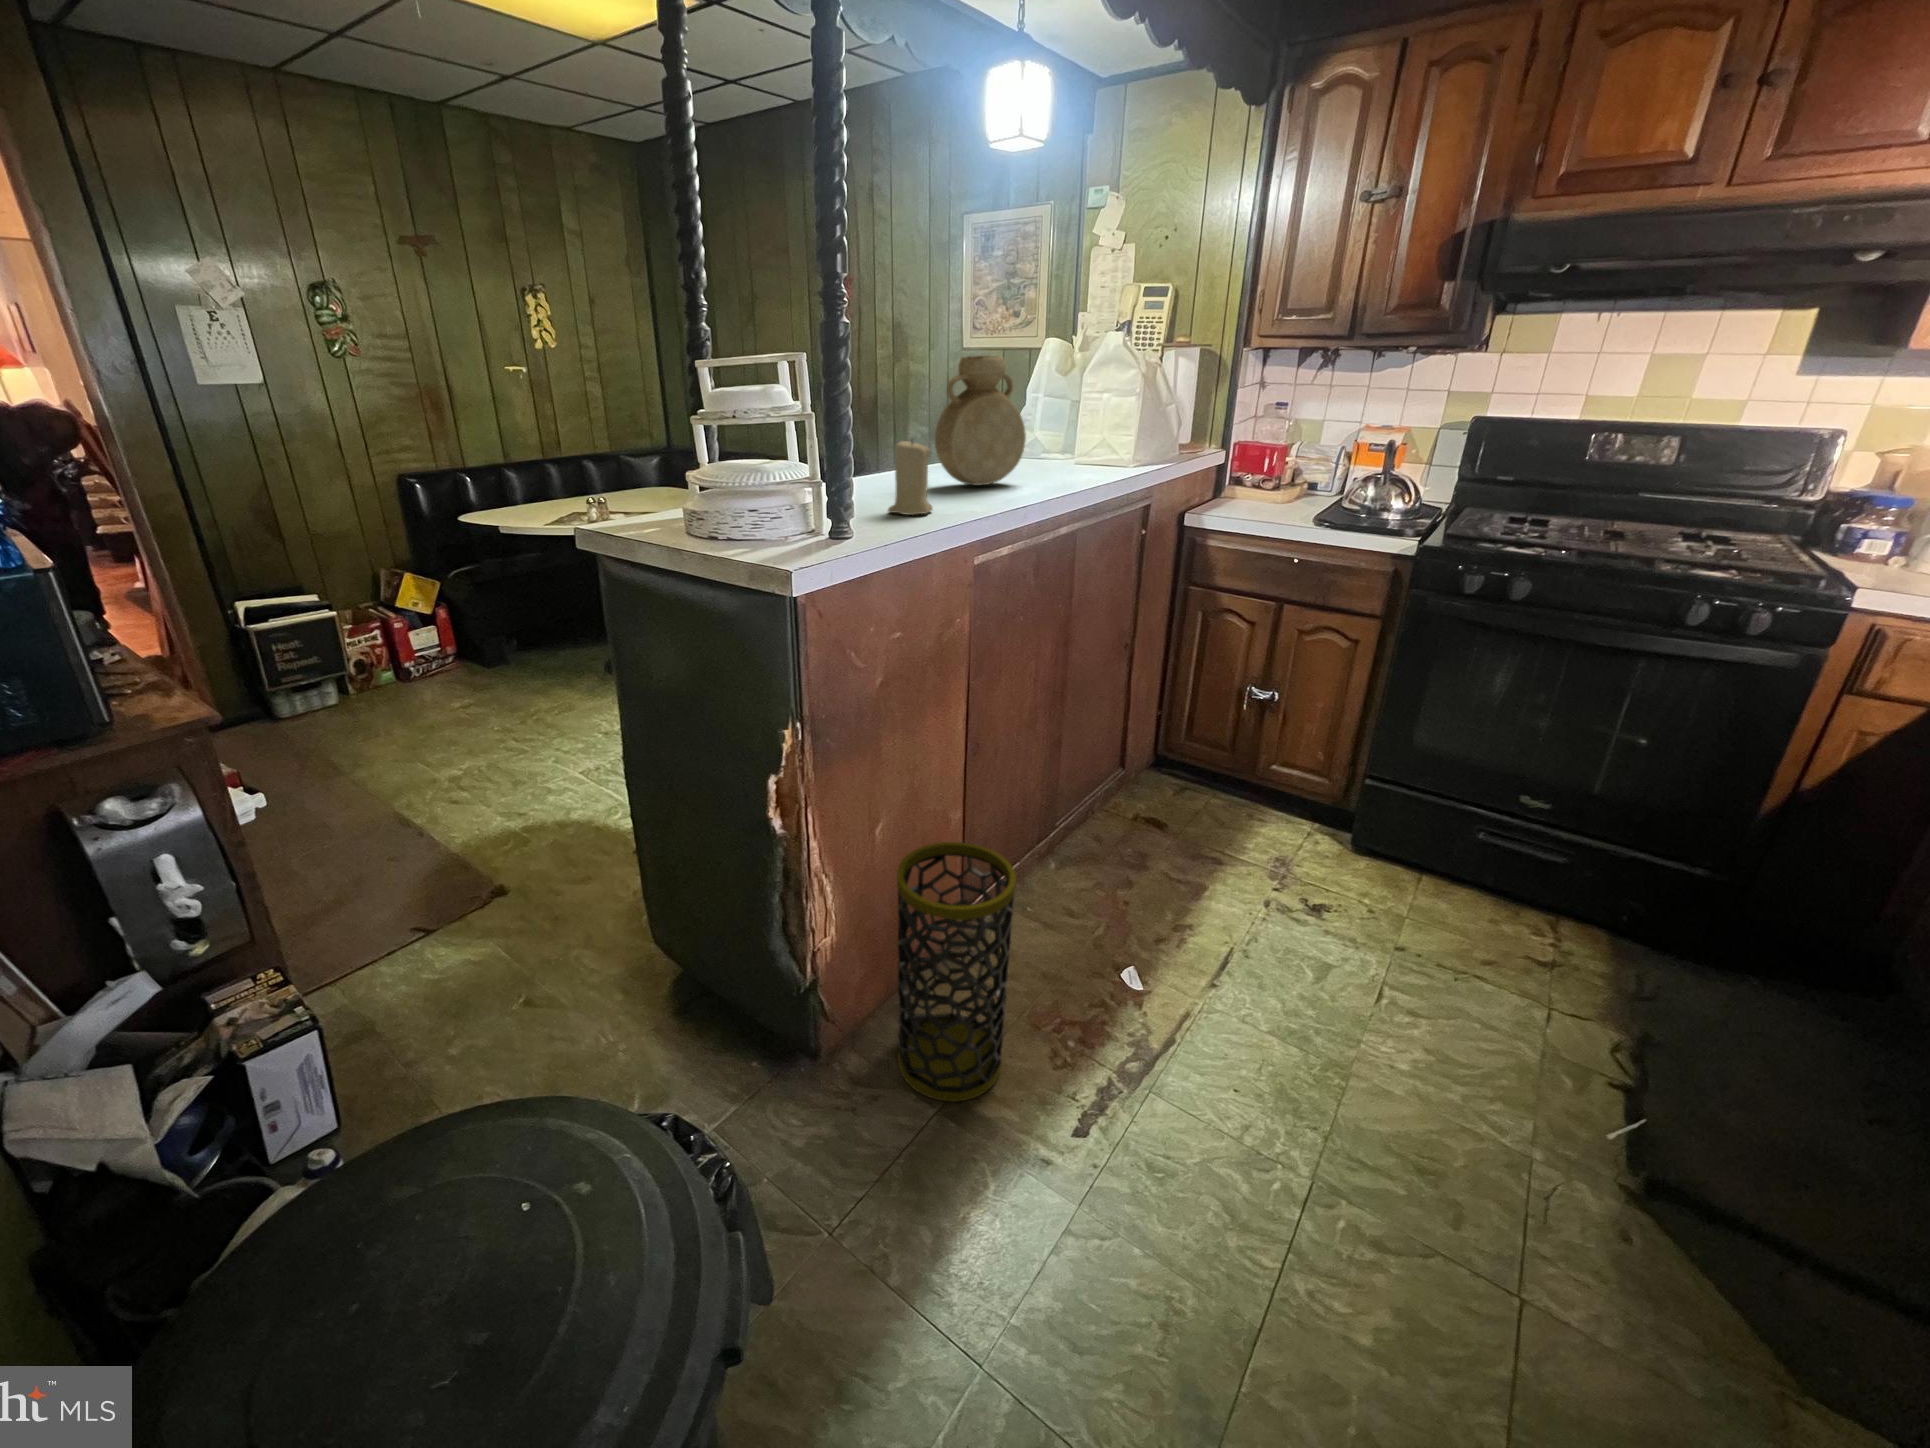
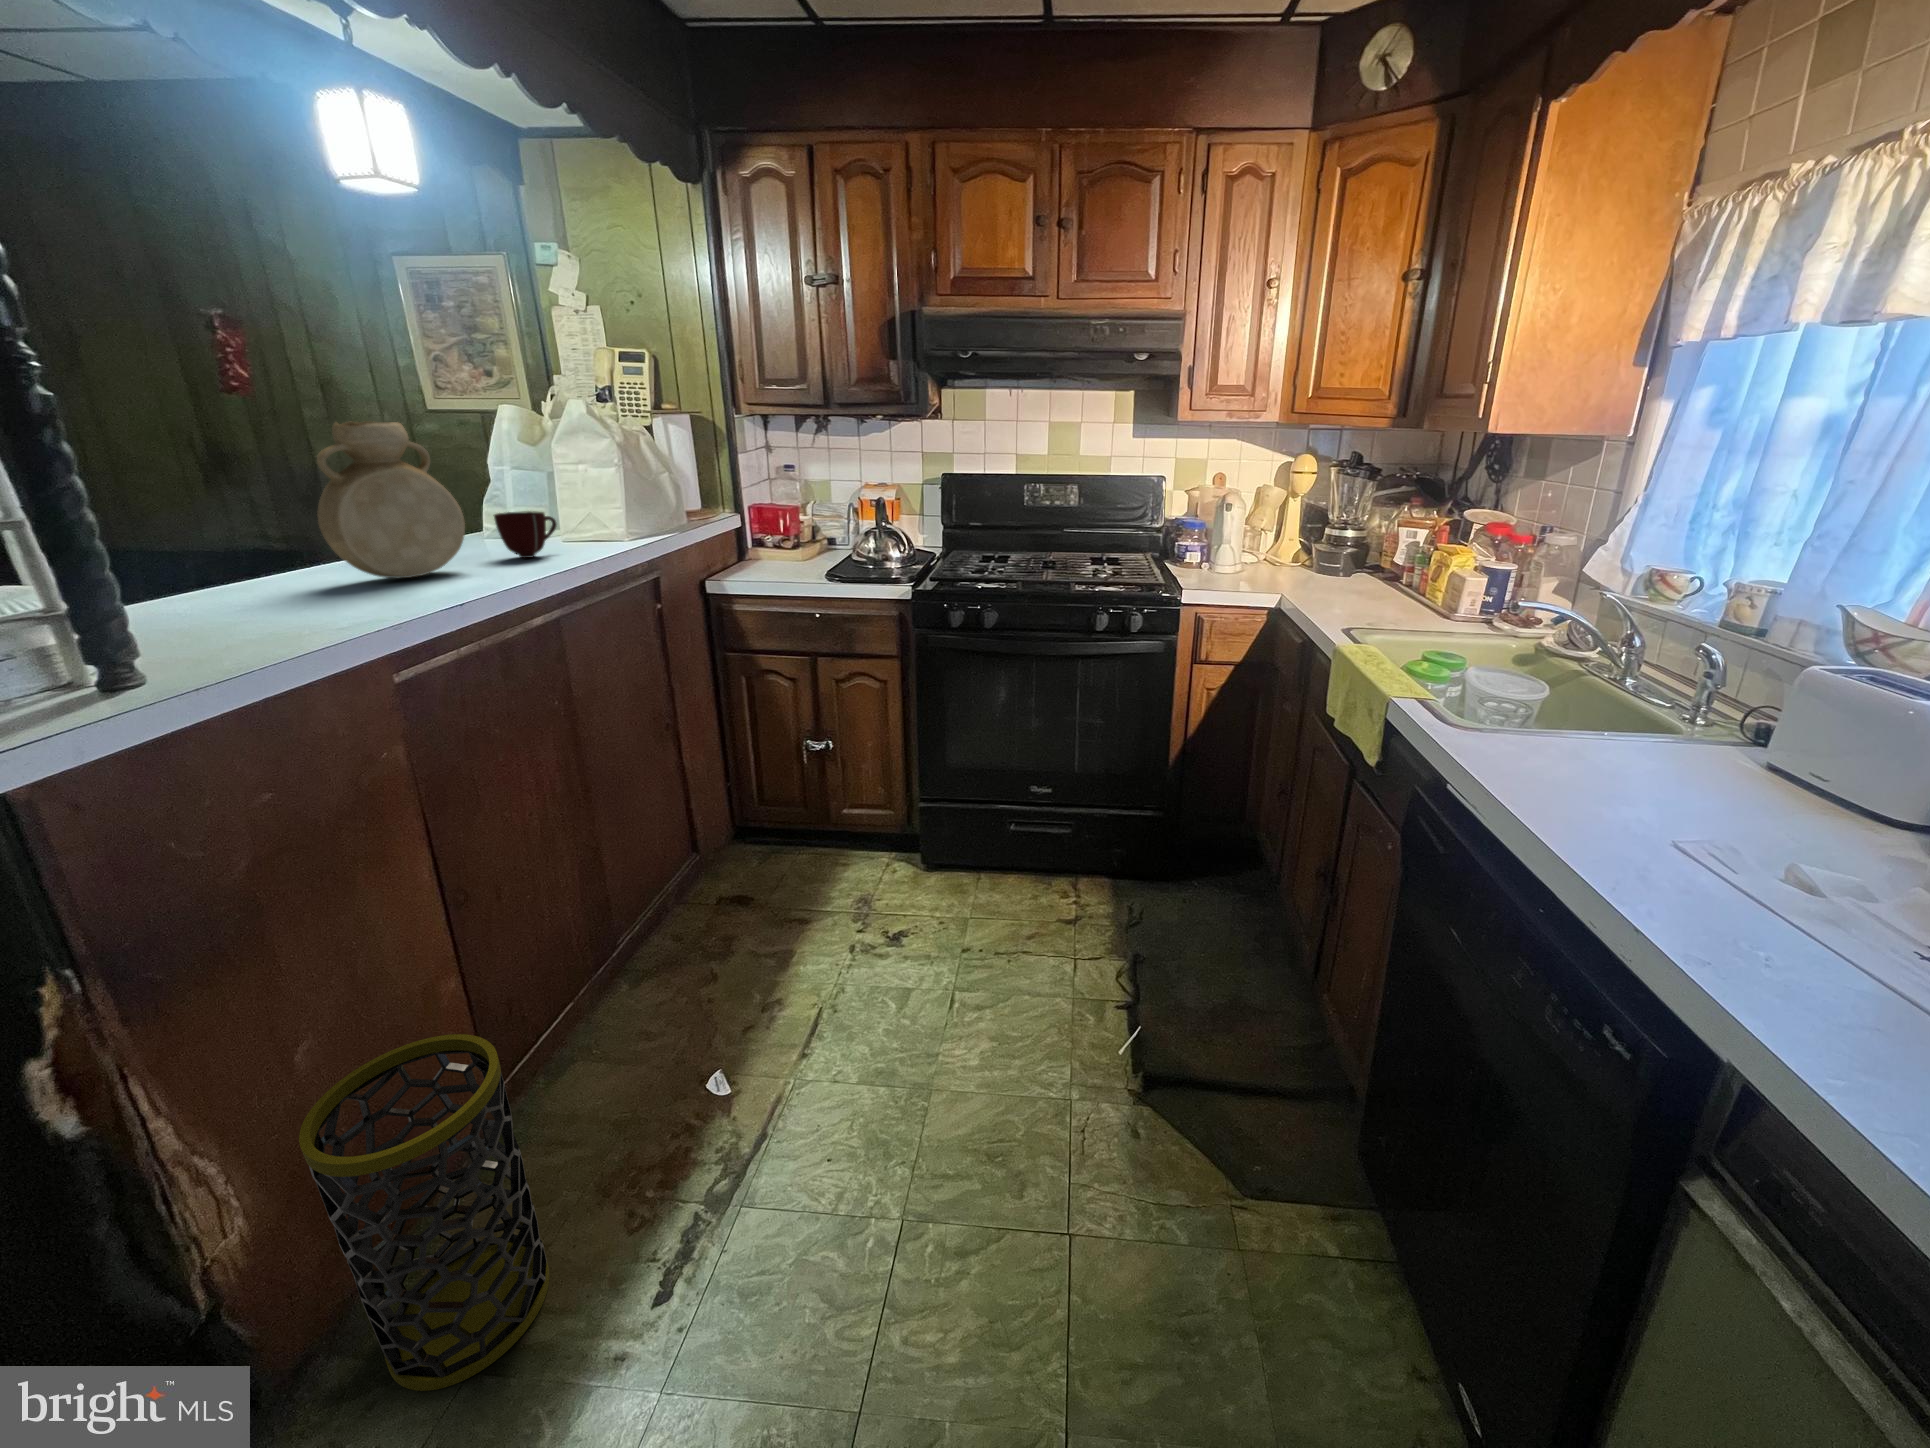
mug: none [1039,436,1082,477] -> present [493,511,557,558]
candle: present [888,441,933,515] -> none [198,531,298,634]

